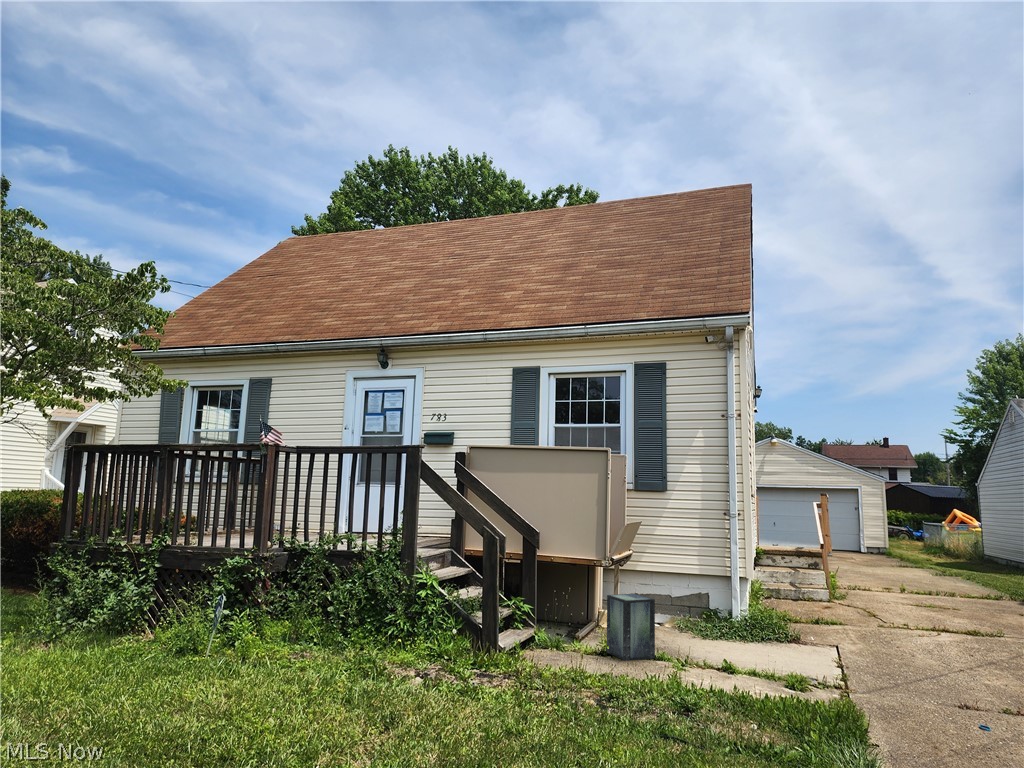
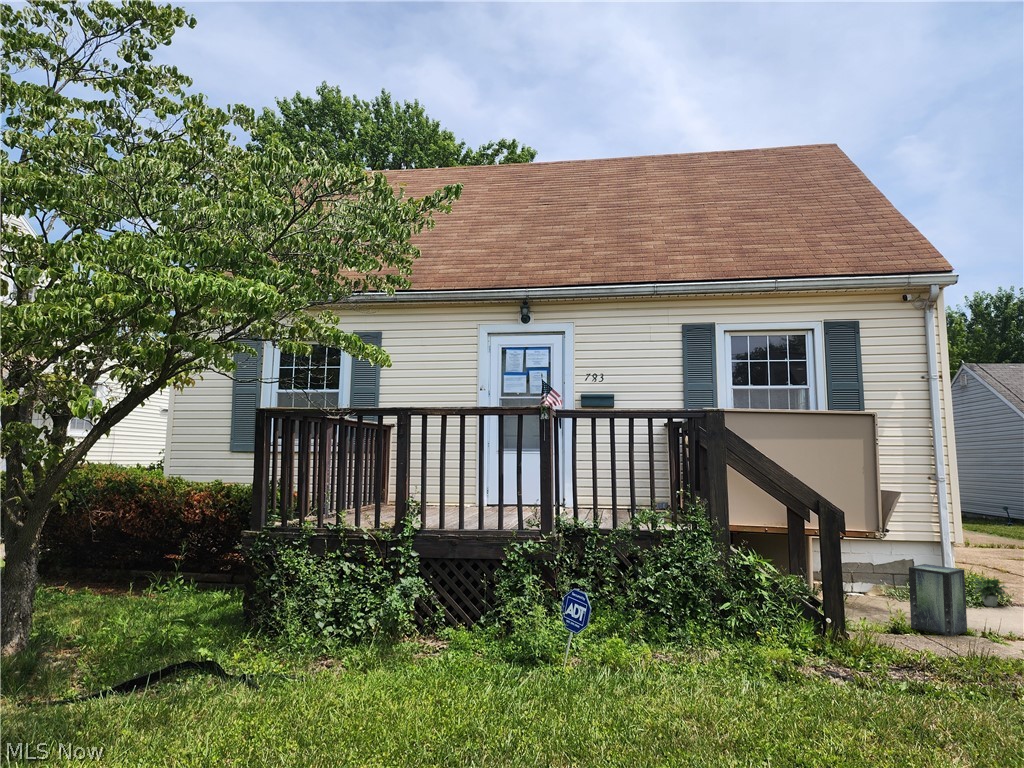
potted plant: none [734,610,764,642] -> present [971,576,1007,607]

